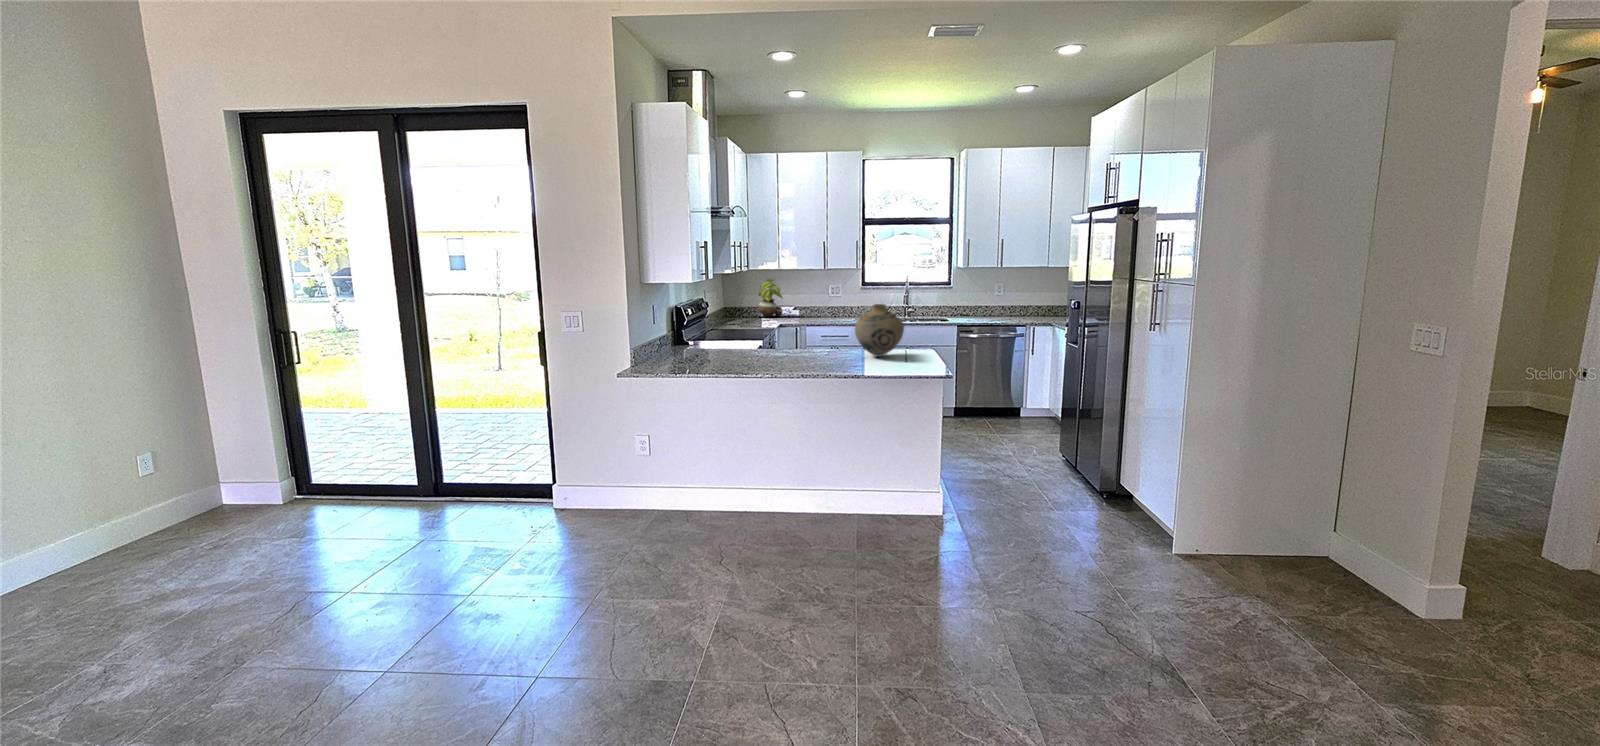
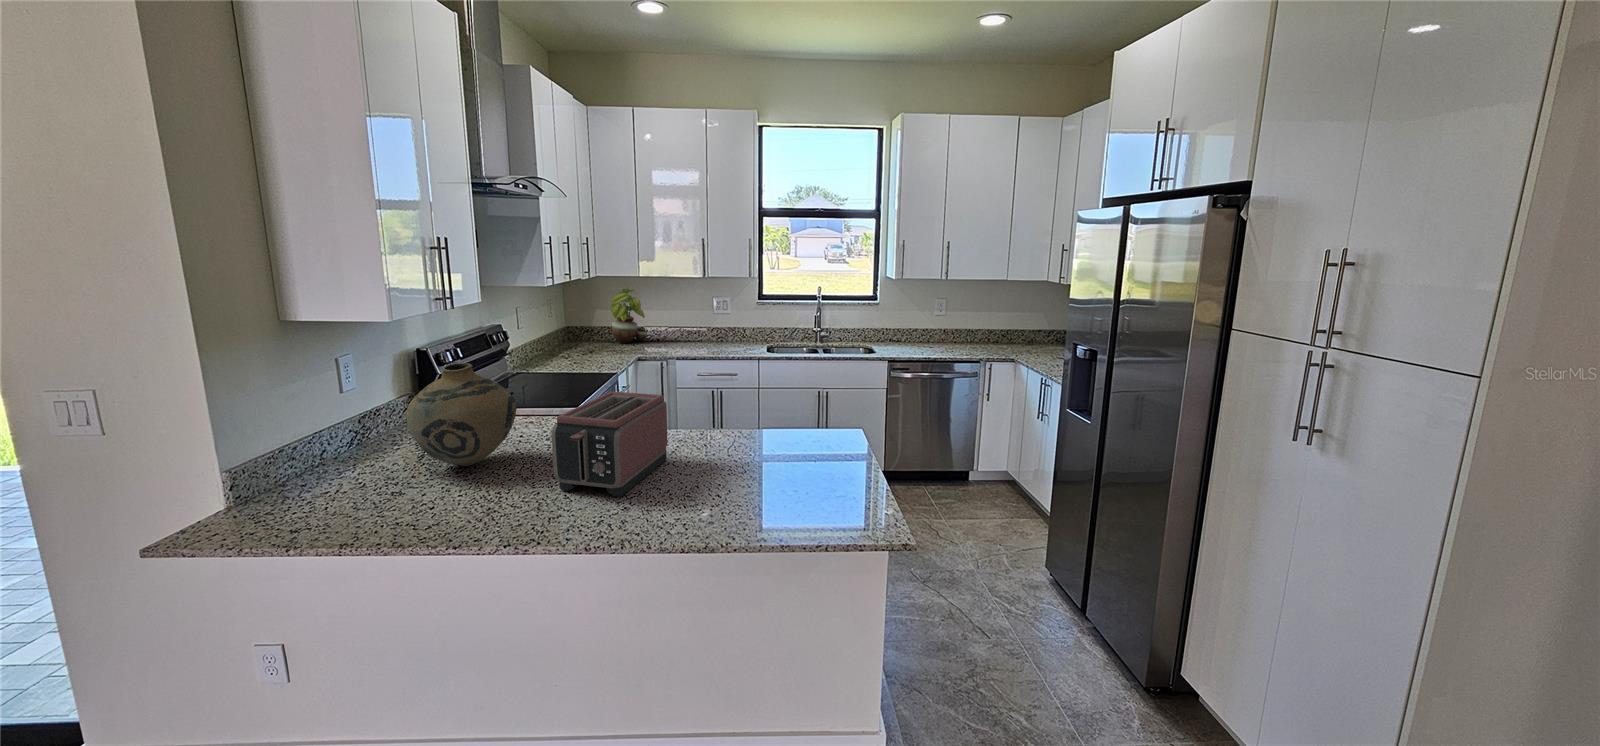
vase: present [855,304,904,356] -> present [406,363,517,466]
toaster: none [774,321,824,365] -> present [551,391,668,497]

